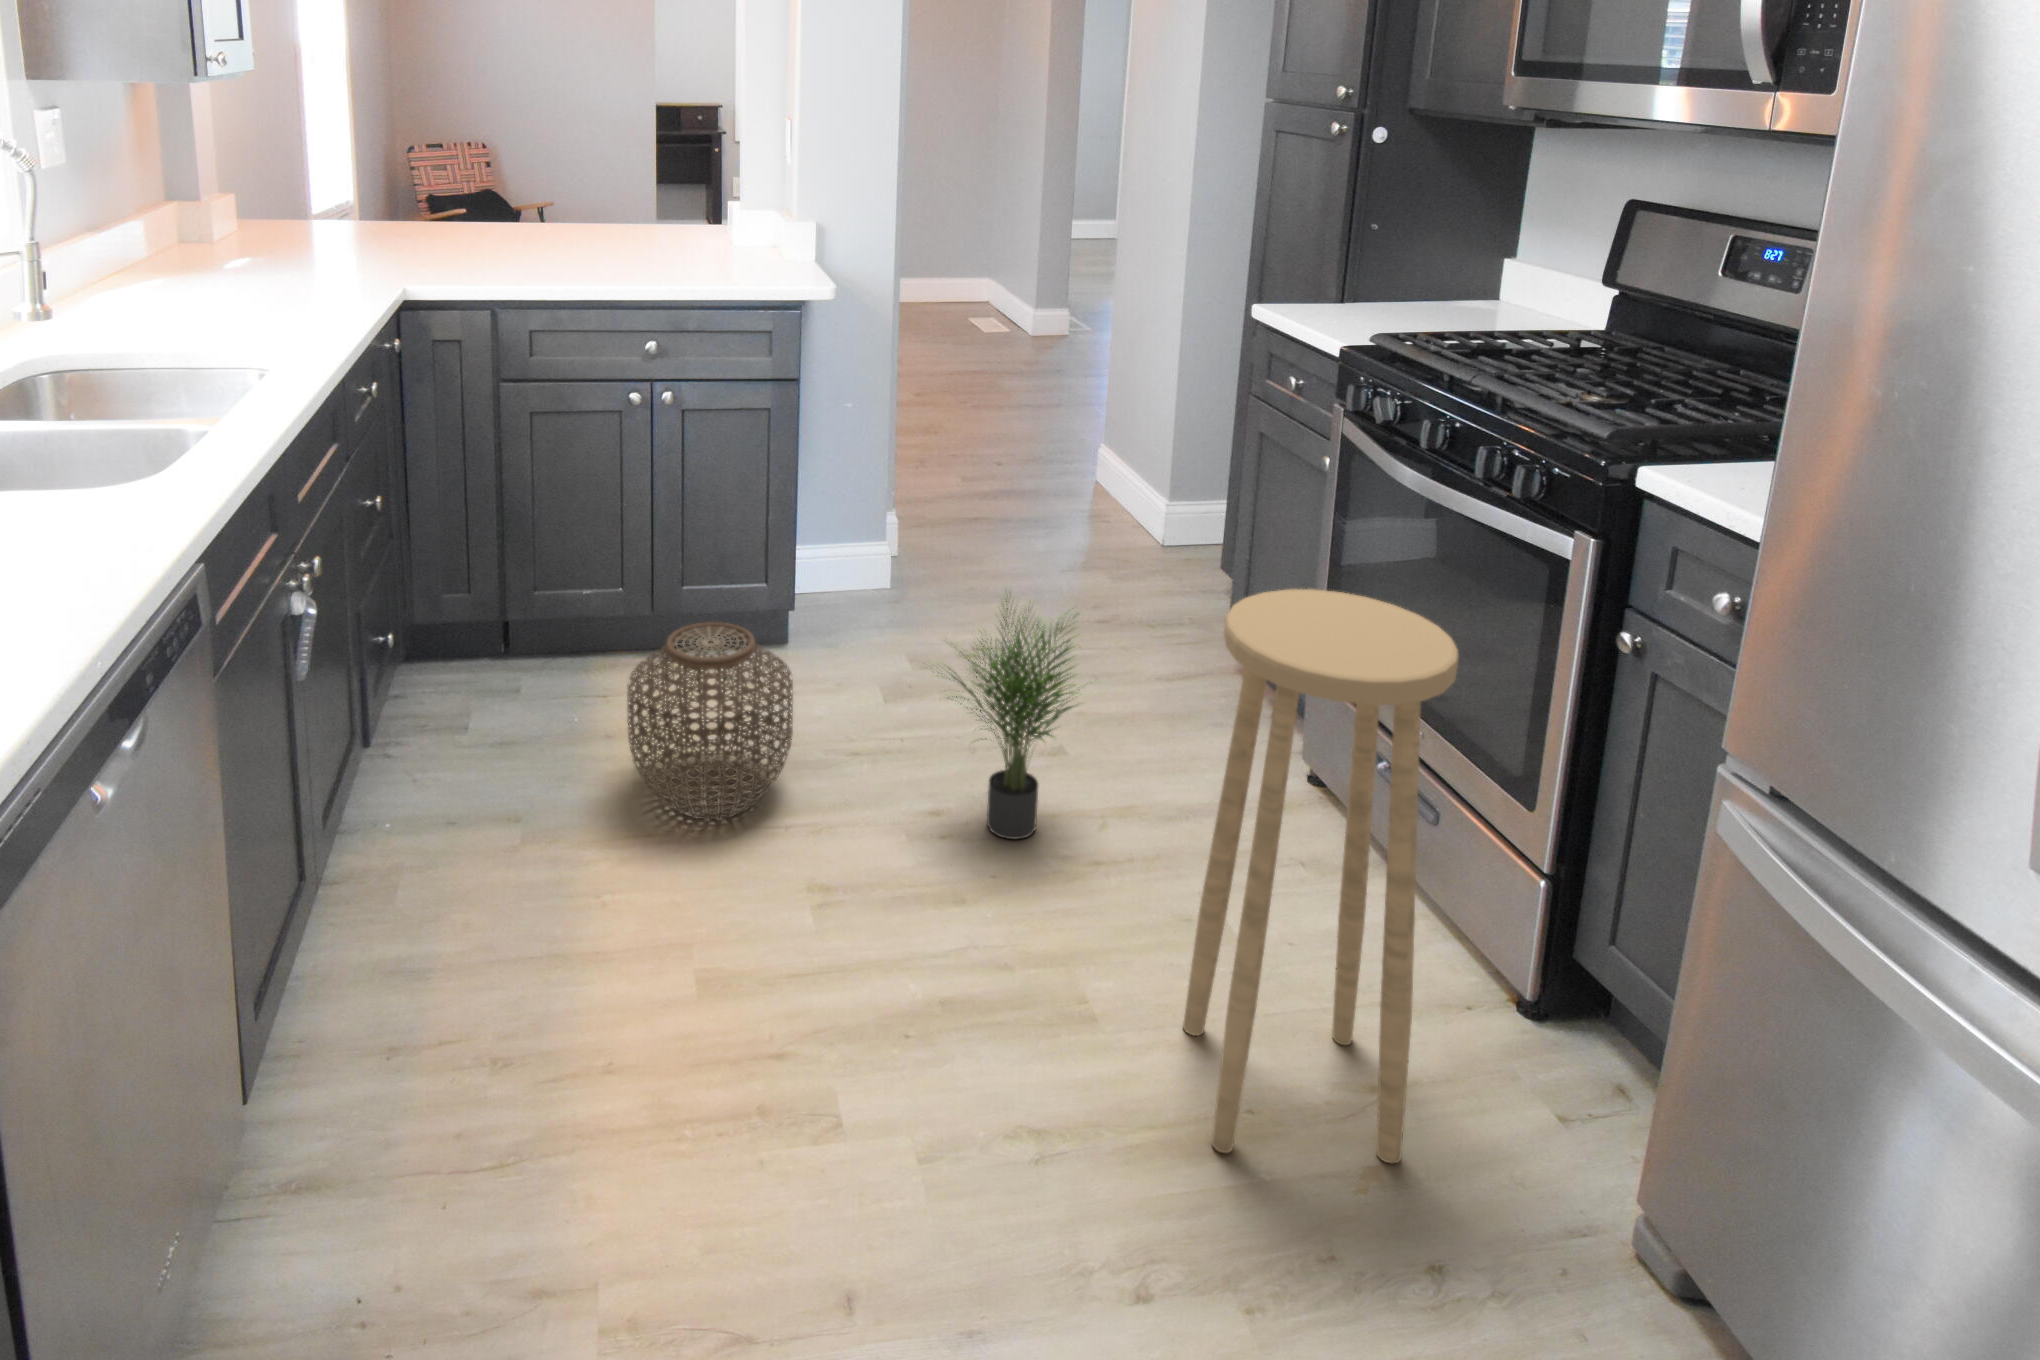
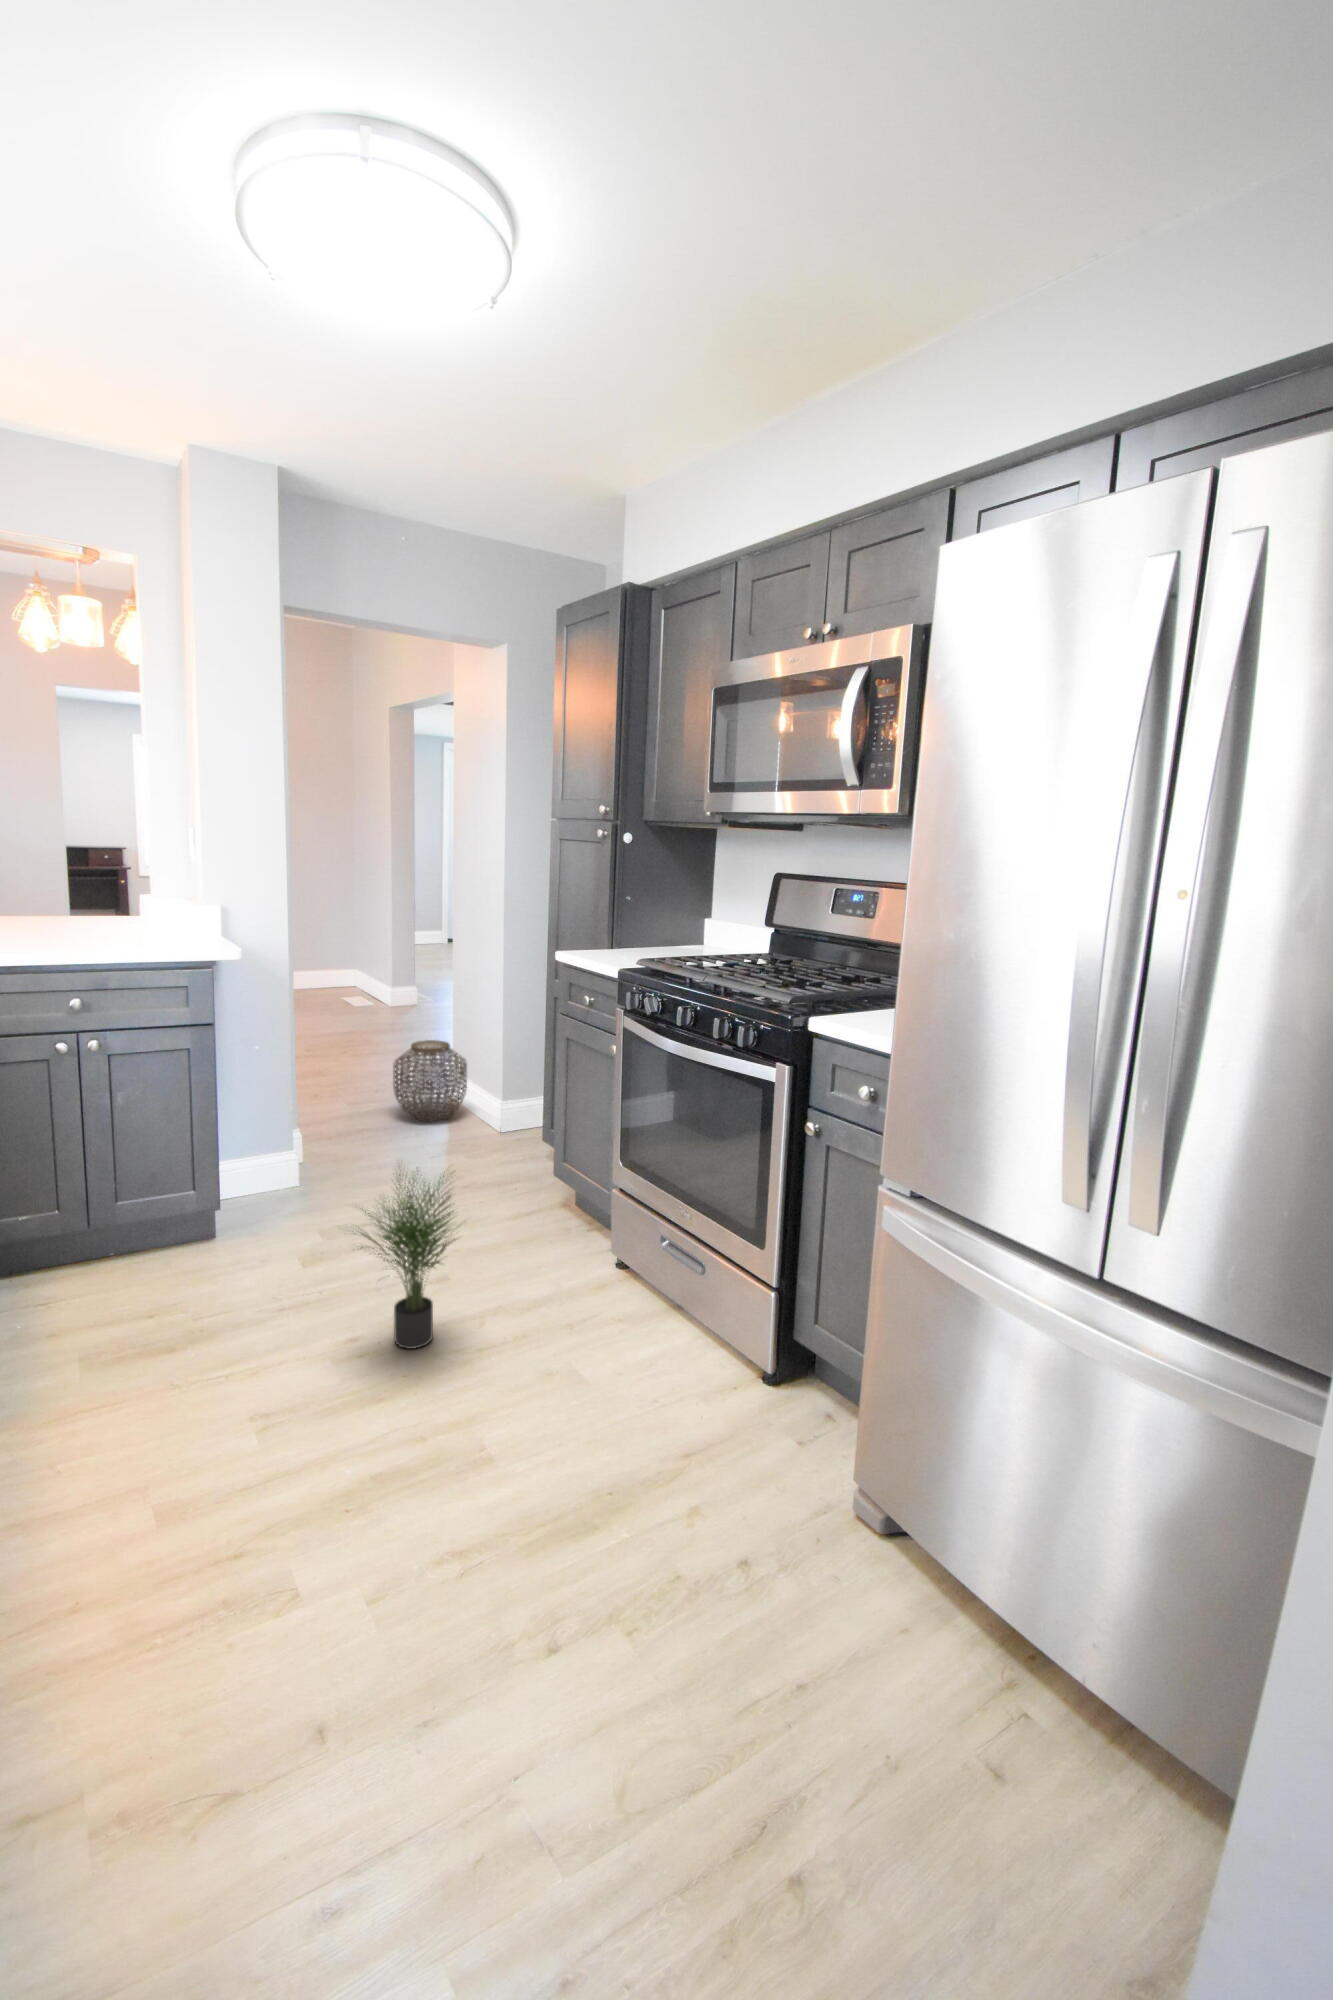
stool: present [1183,589,1459,1163] -> none [557,1117,725,1530]
woven basket: present [627,622,793,819] -> present [393,1040,467,1122]

